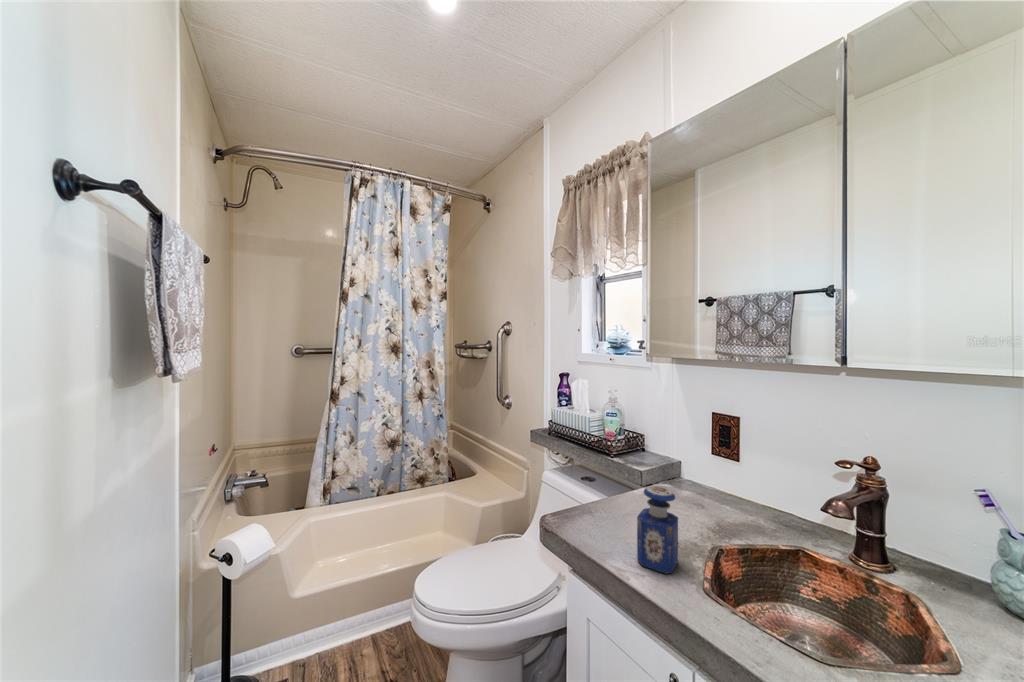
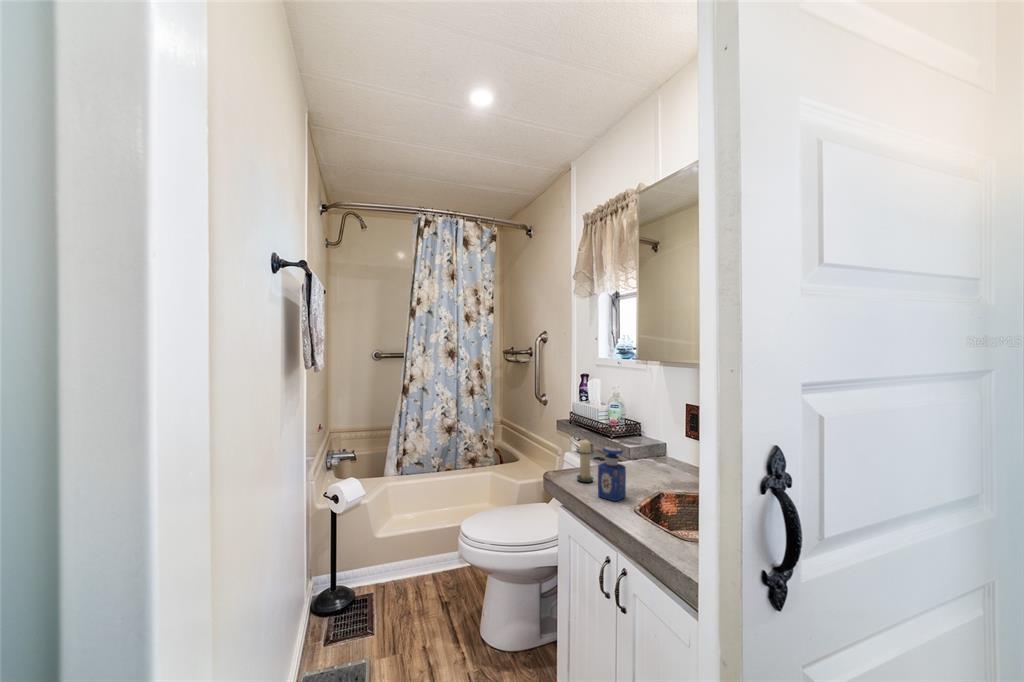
candle: none [589,468,621,536] -> present [577,439,593,482]

